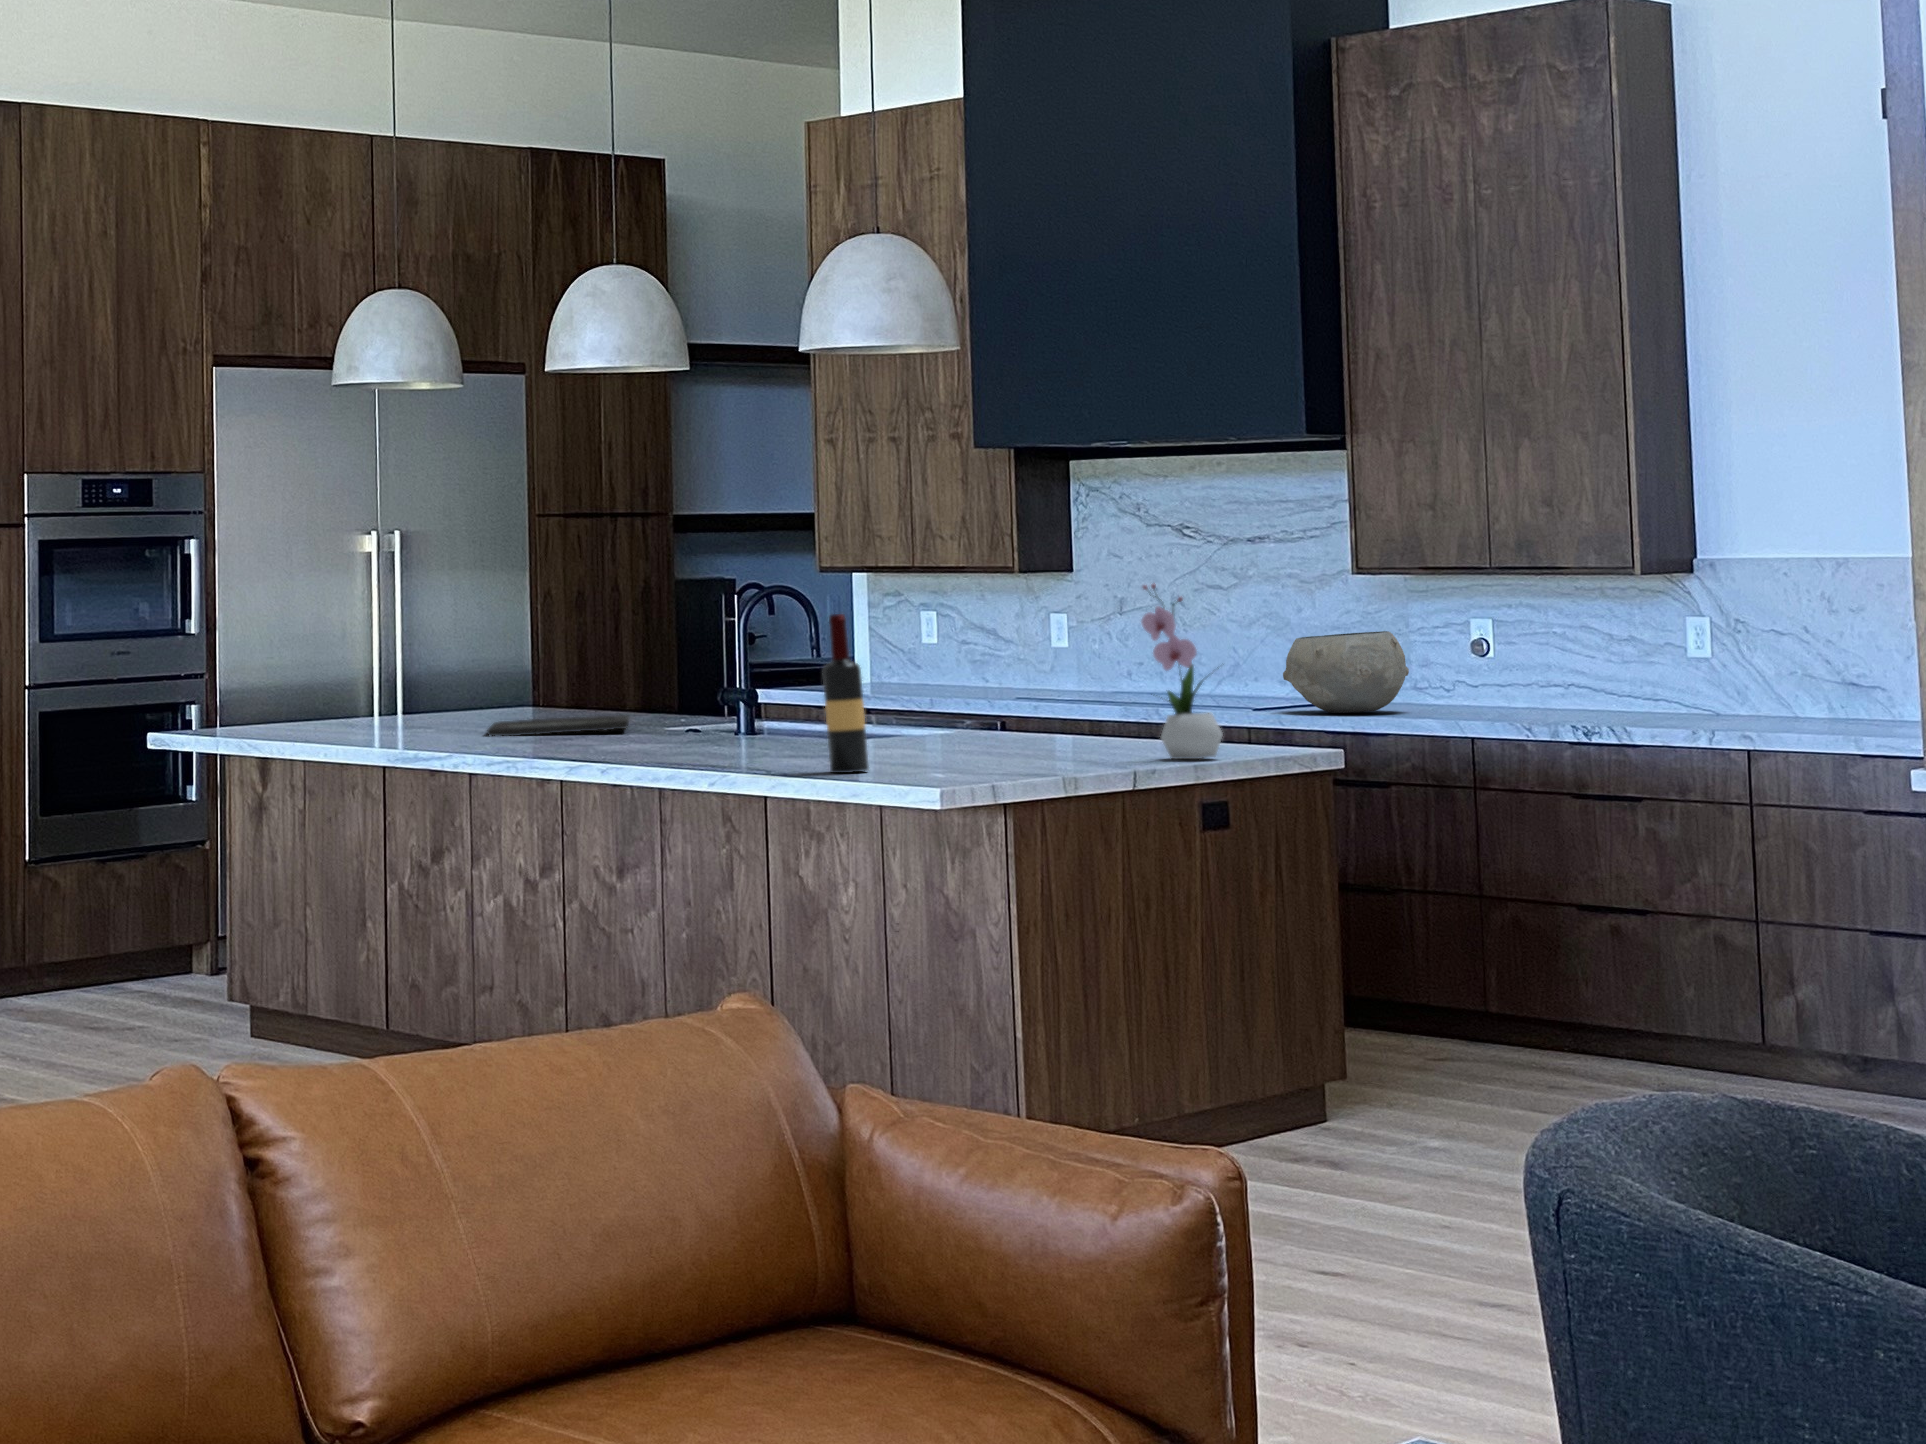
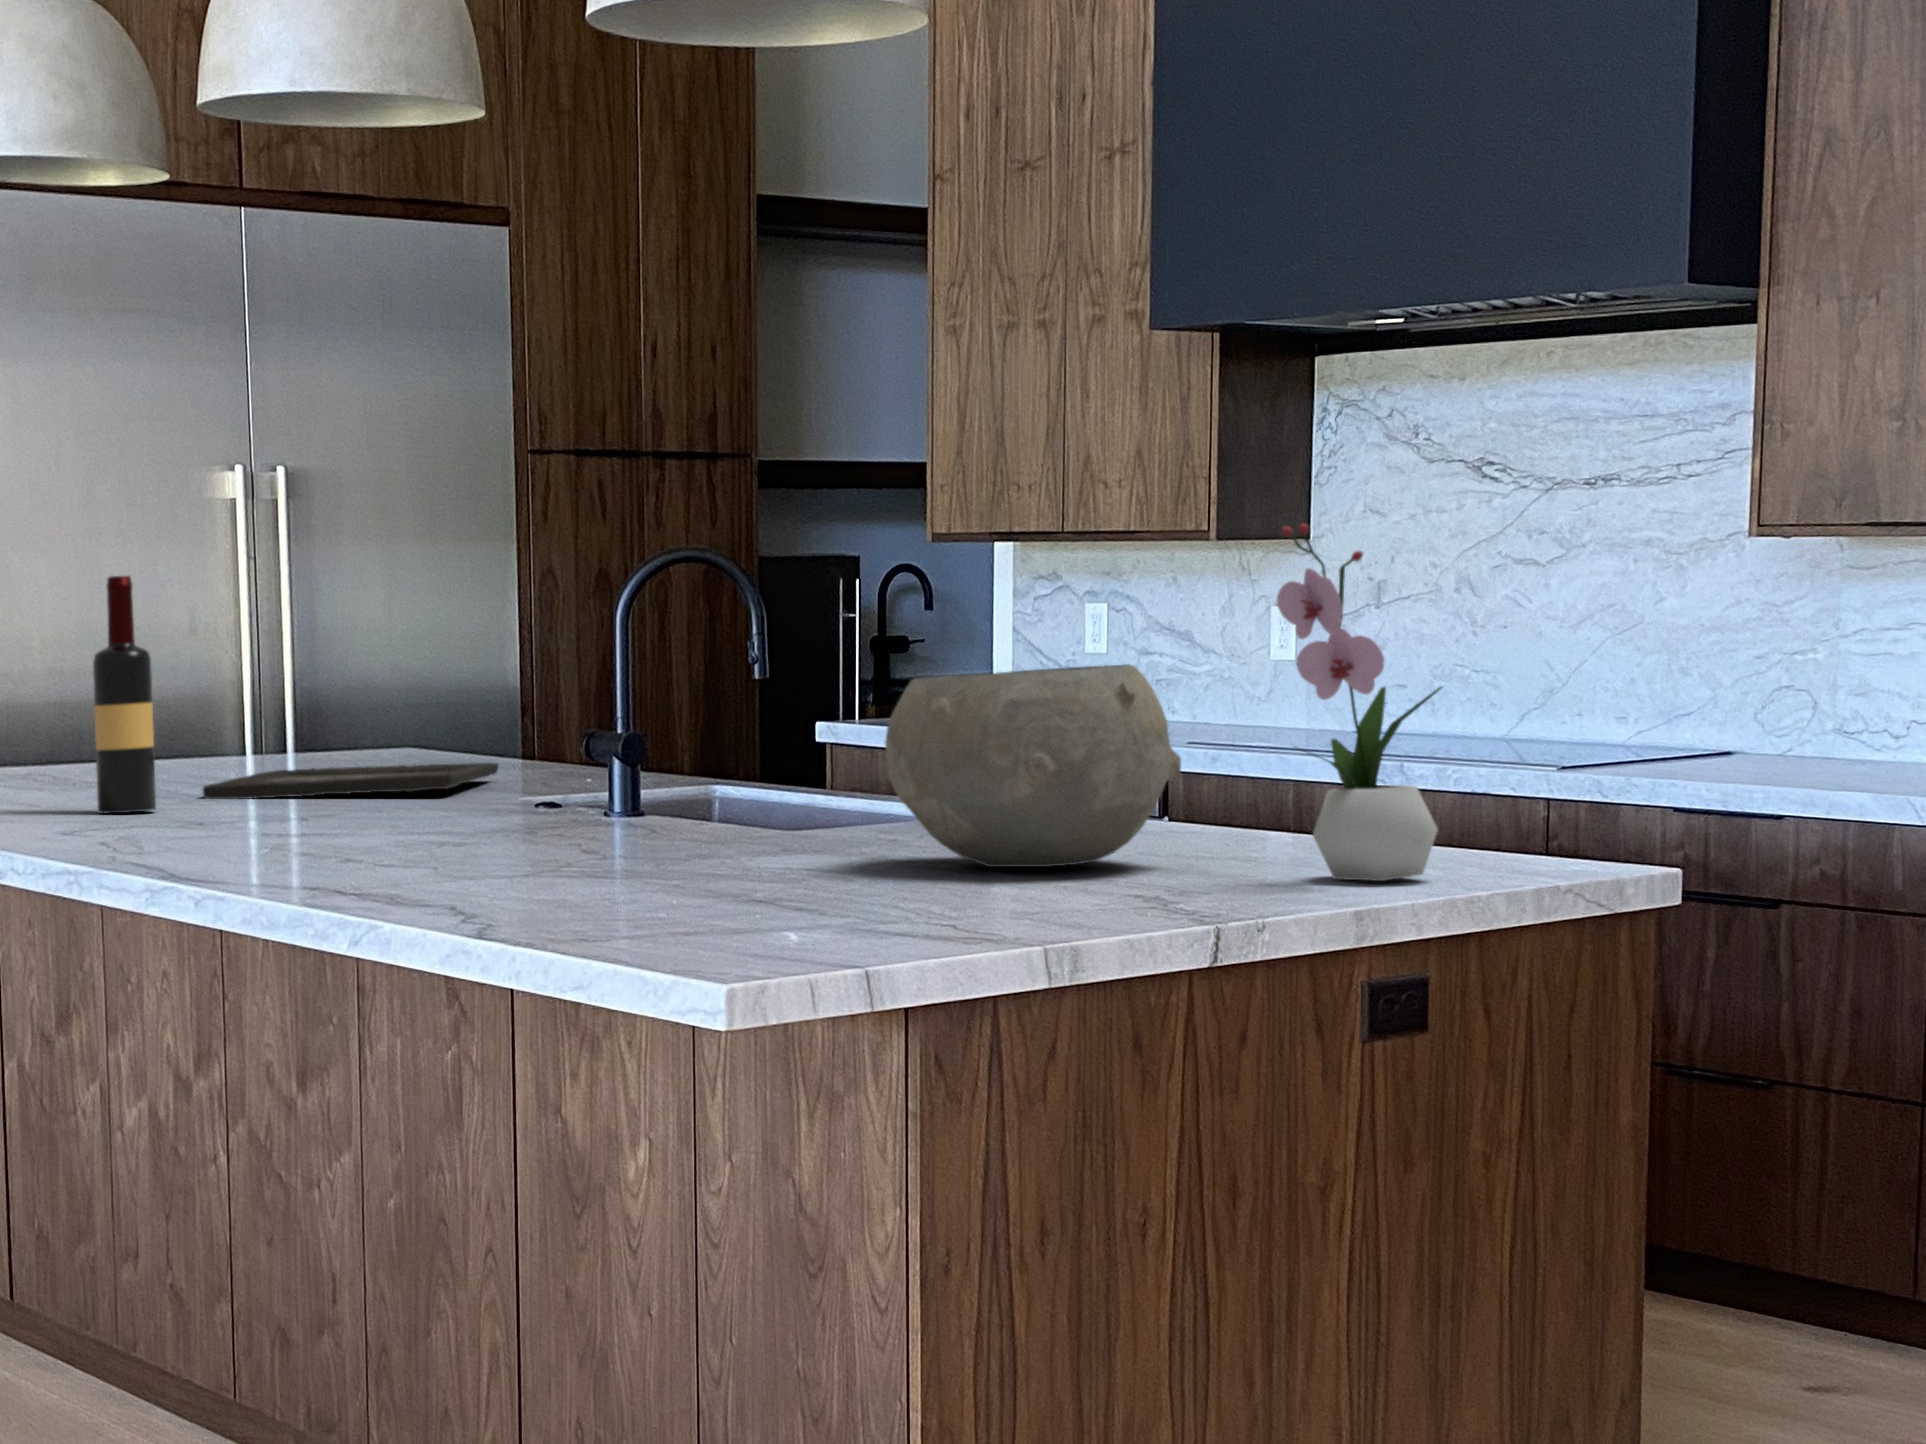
wine bottle: present [823,614,869,773] -> present [93,576,156,814]
ceramic bowl: present [1283,631,1409,713] -> present [881,664,1181,867]

